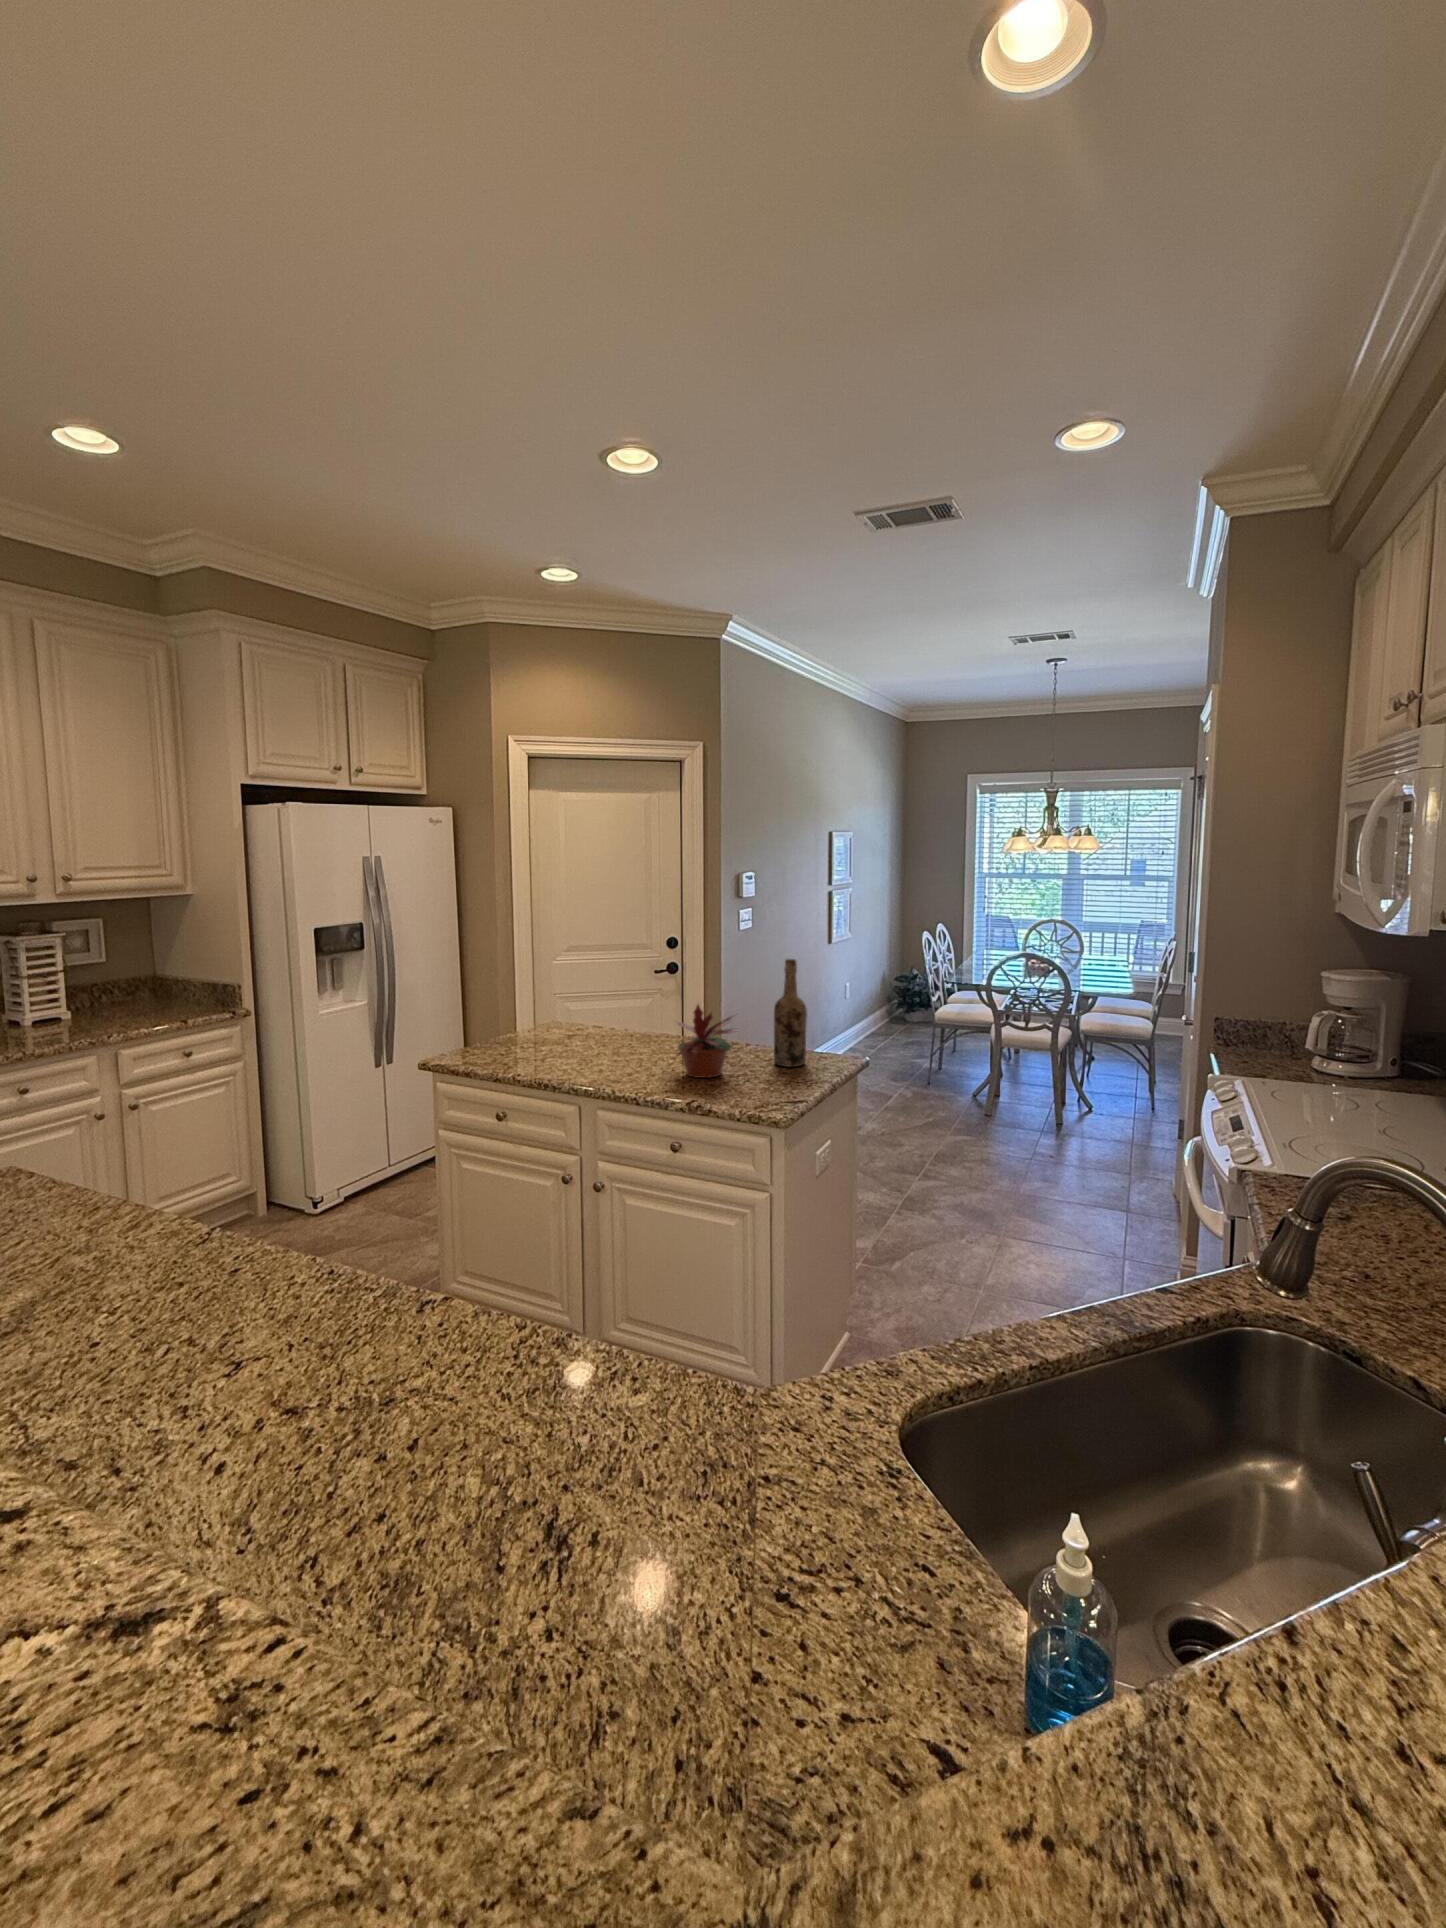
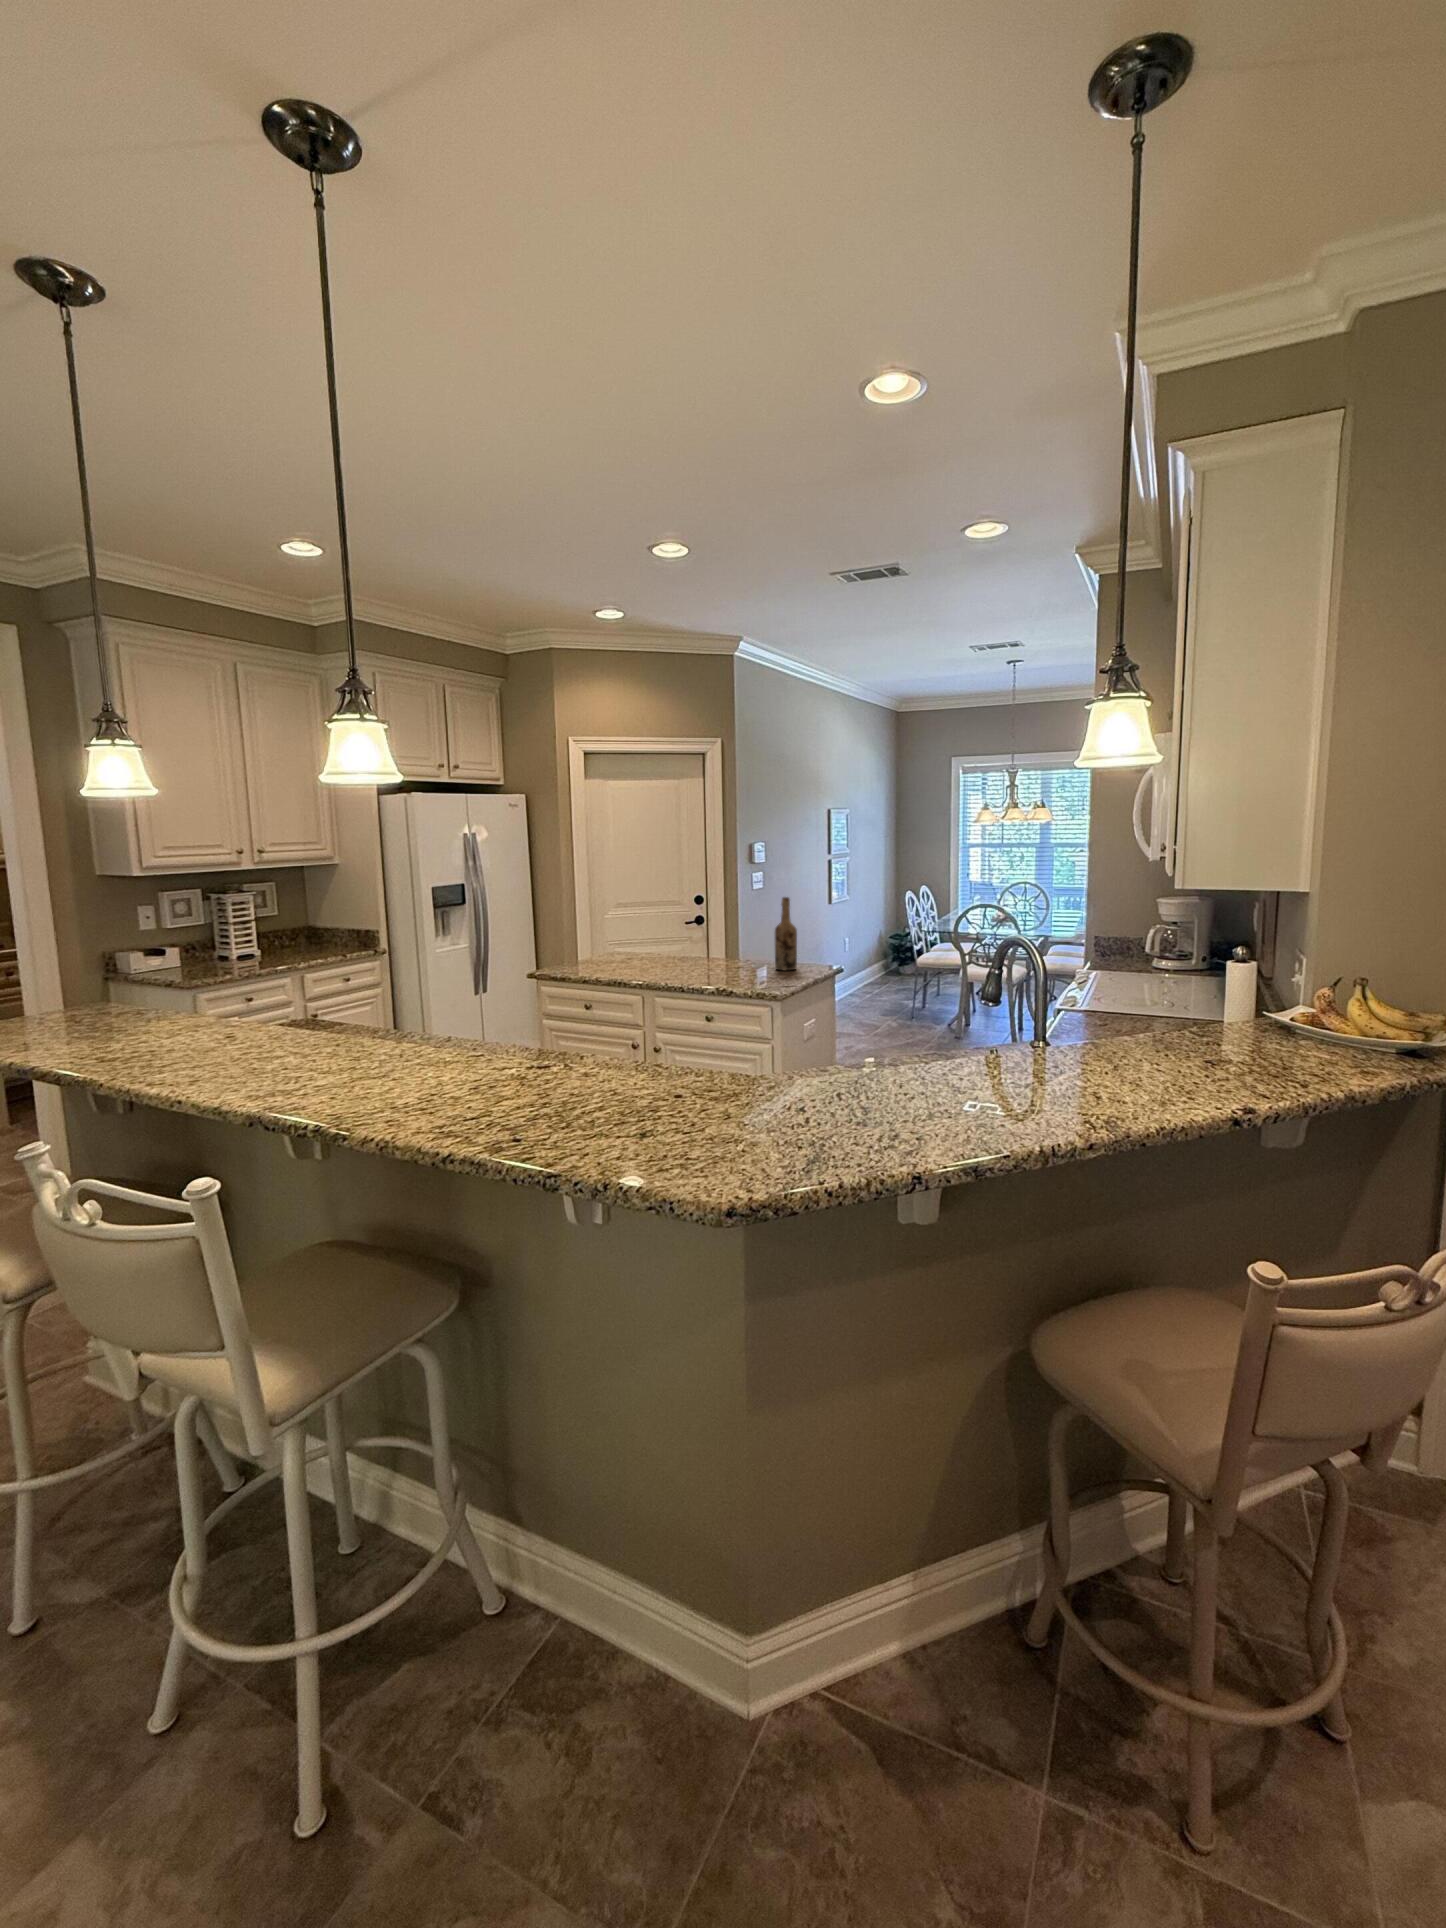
potted plant: present [676,1005,735,1078] -> none [699,925,754,976]

